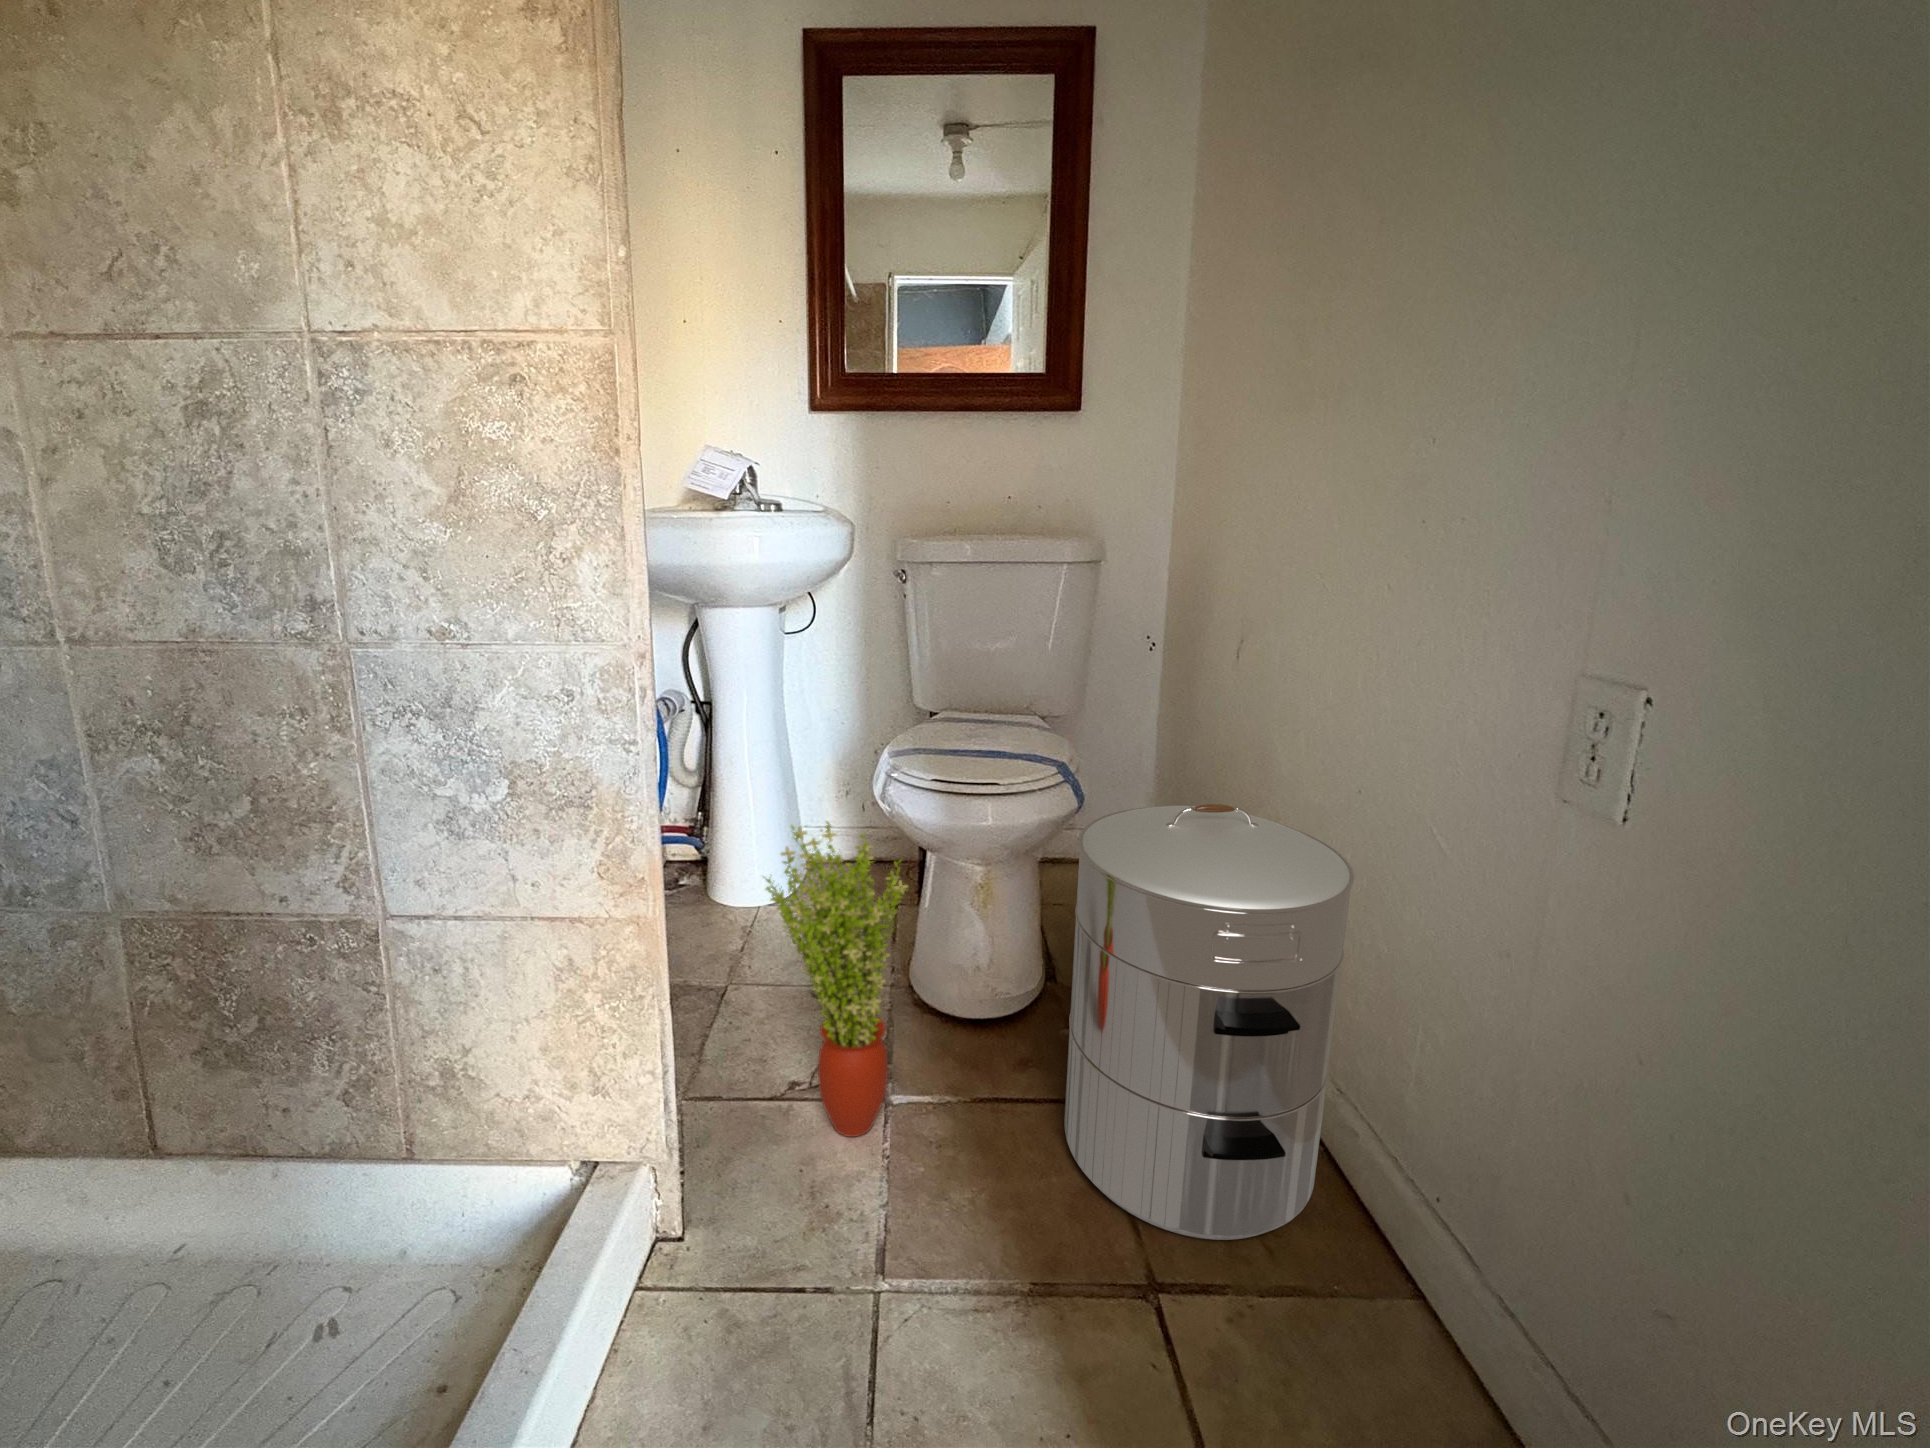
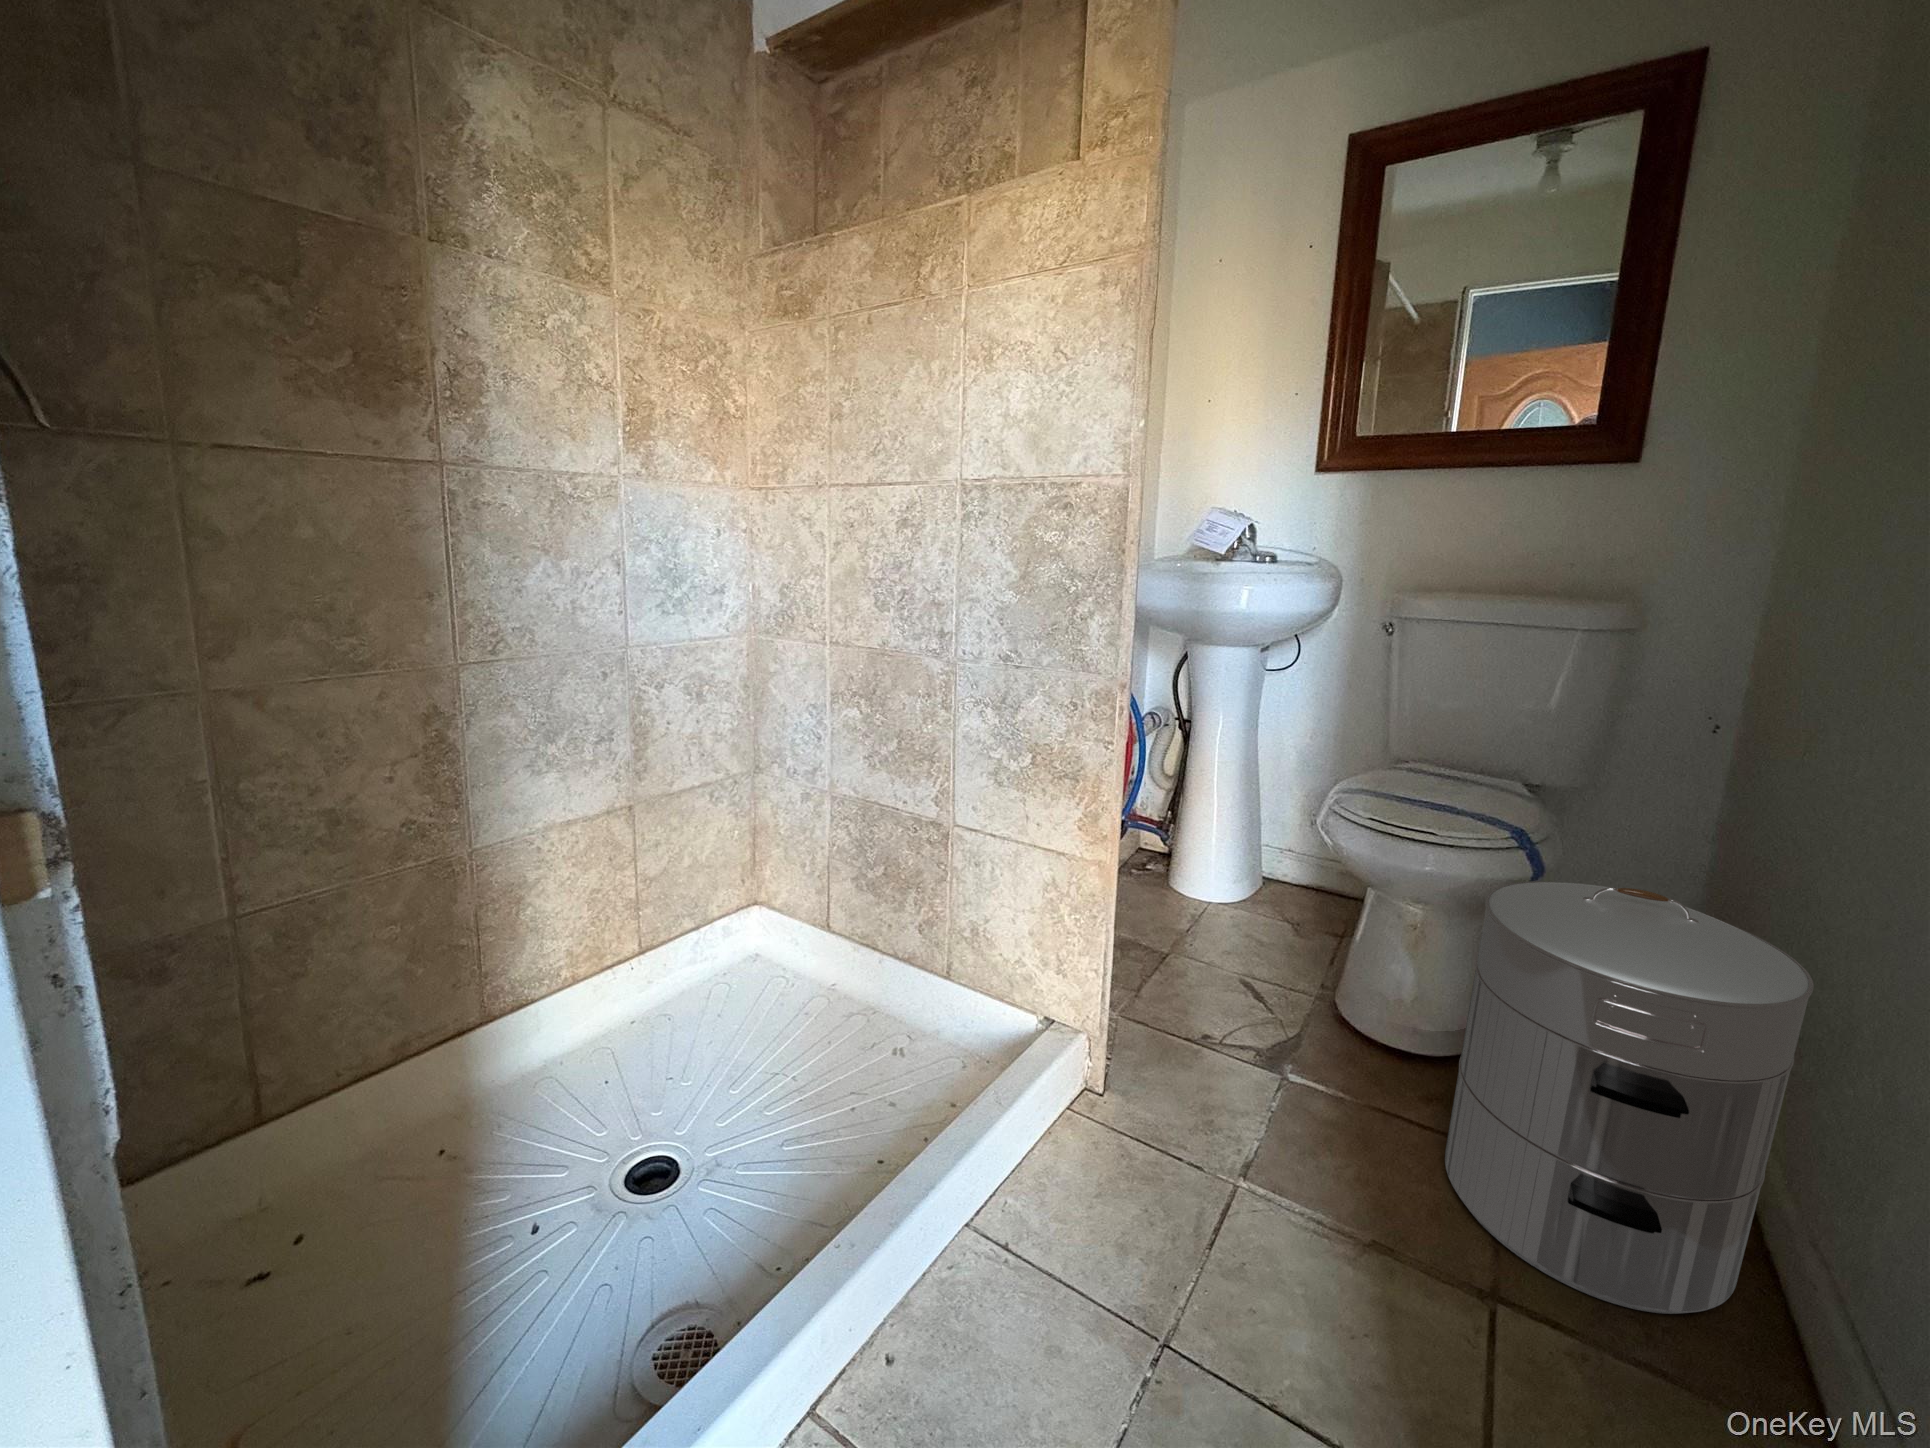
potted plant: present [766,822,908,1137] -> none [1196,826,1317,1086]

